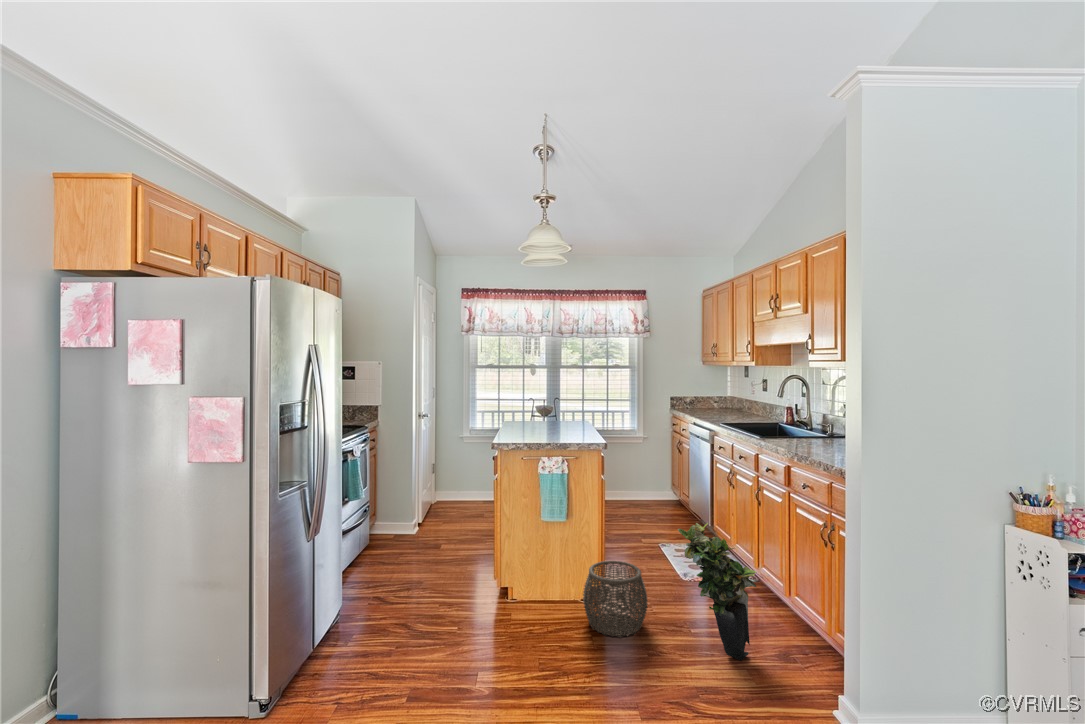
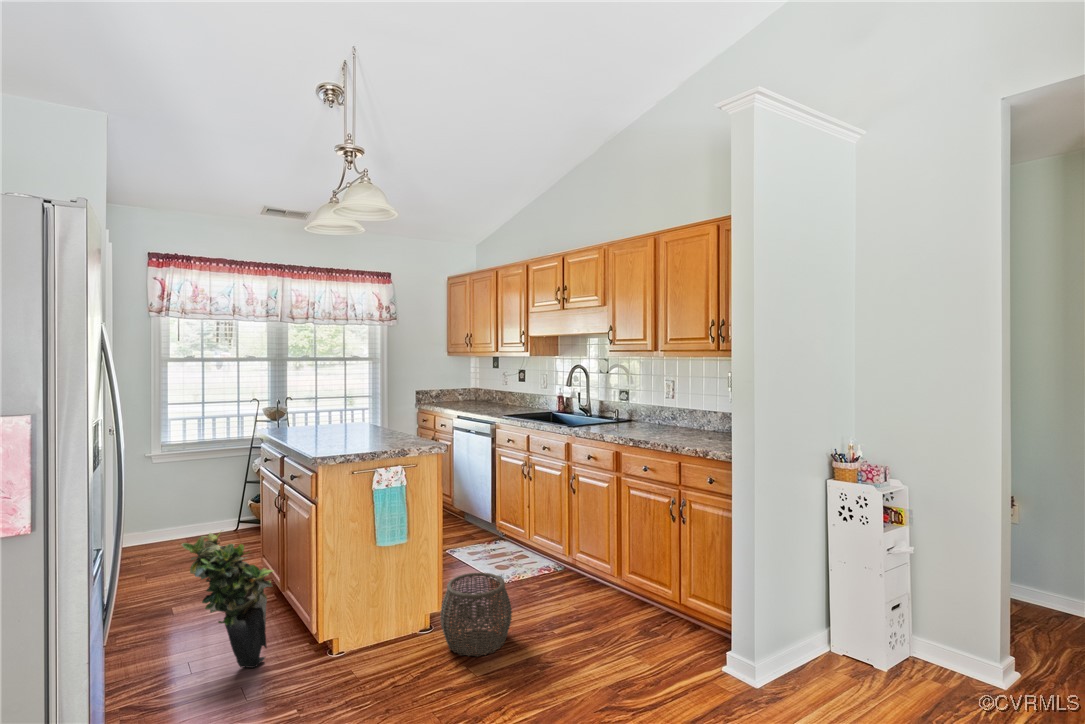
potted plant: present [678,523,756,661] -> present [182,533,273,668]

